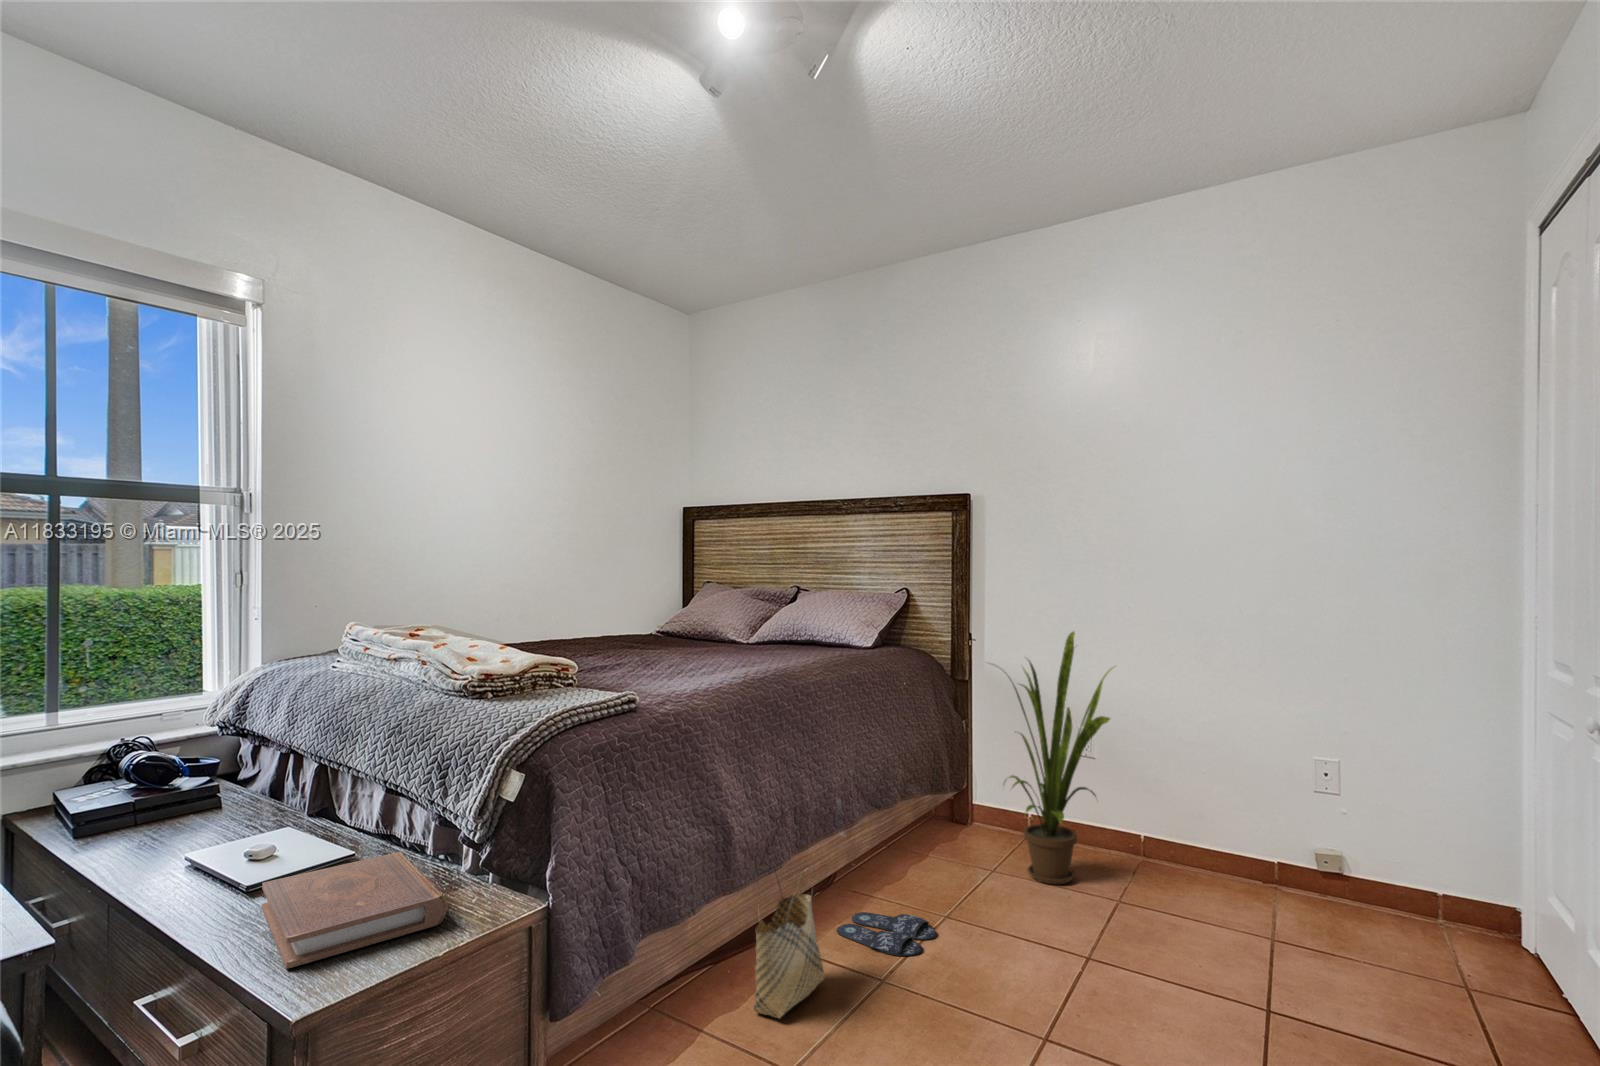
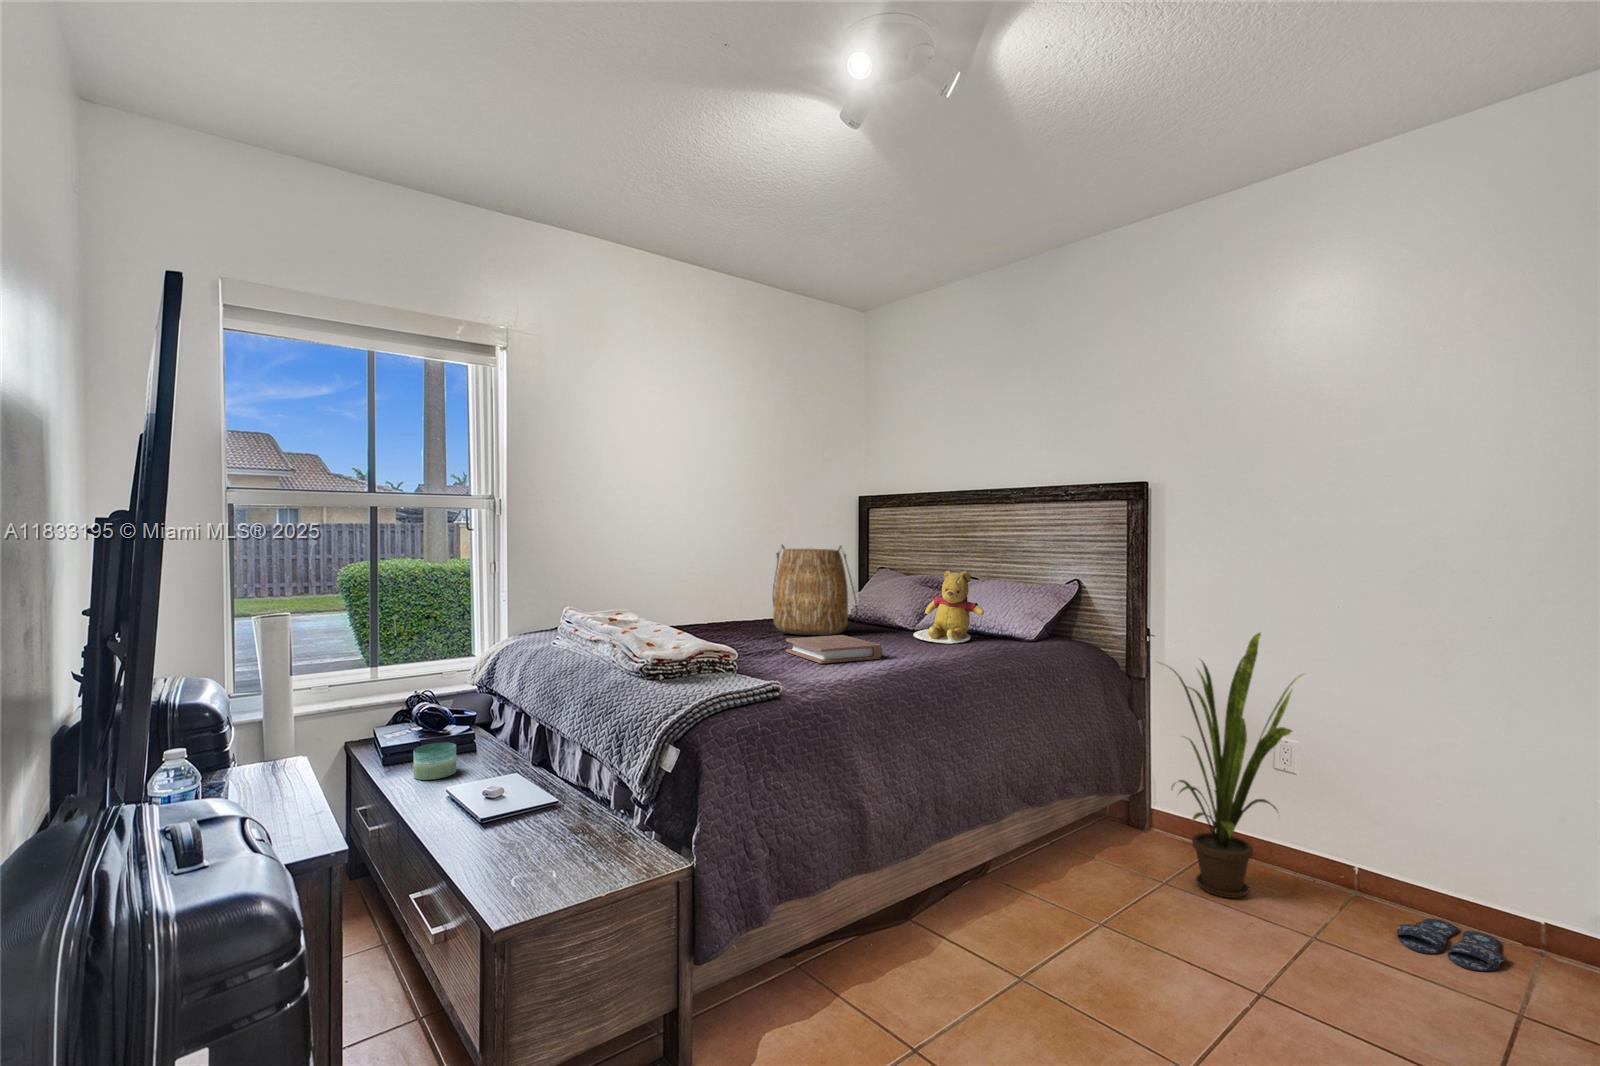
tote bag: none [594,553,689,651] -> present [773,545,858,635]
teddy bear: none [752,578,824,653] -> present [913,571,984,644]
candle: none [131,796,197,848] -> present [414,742,456,780]
book: present [262,852,448,968] -> present [786,635,883,664]
woven basket: present [754,859,824,1018] -> none [886,840,957,987]
slippers: present [837,912,936,956] -> present [1397,919,1507,971]

